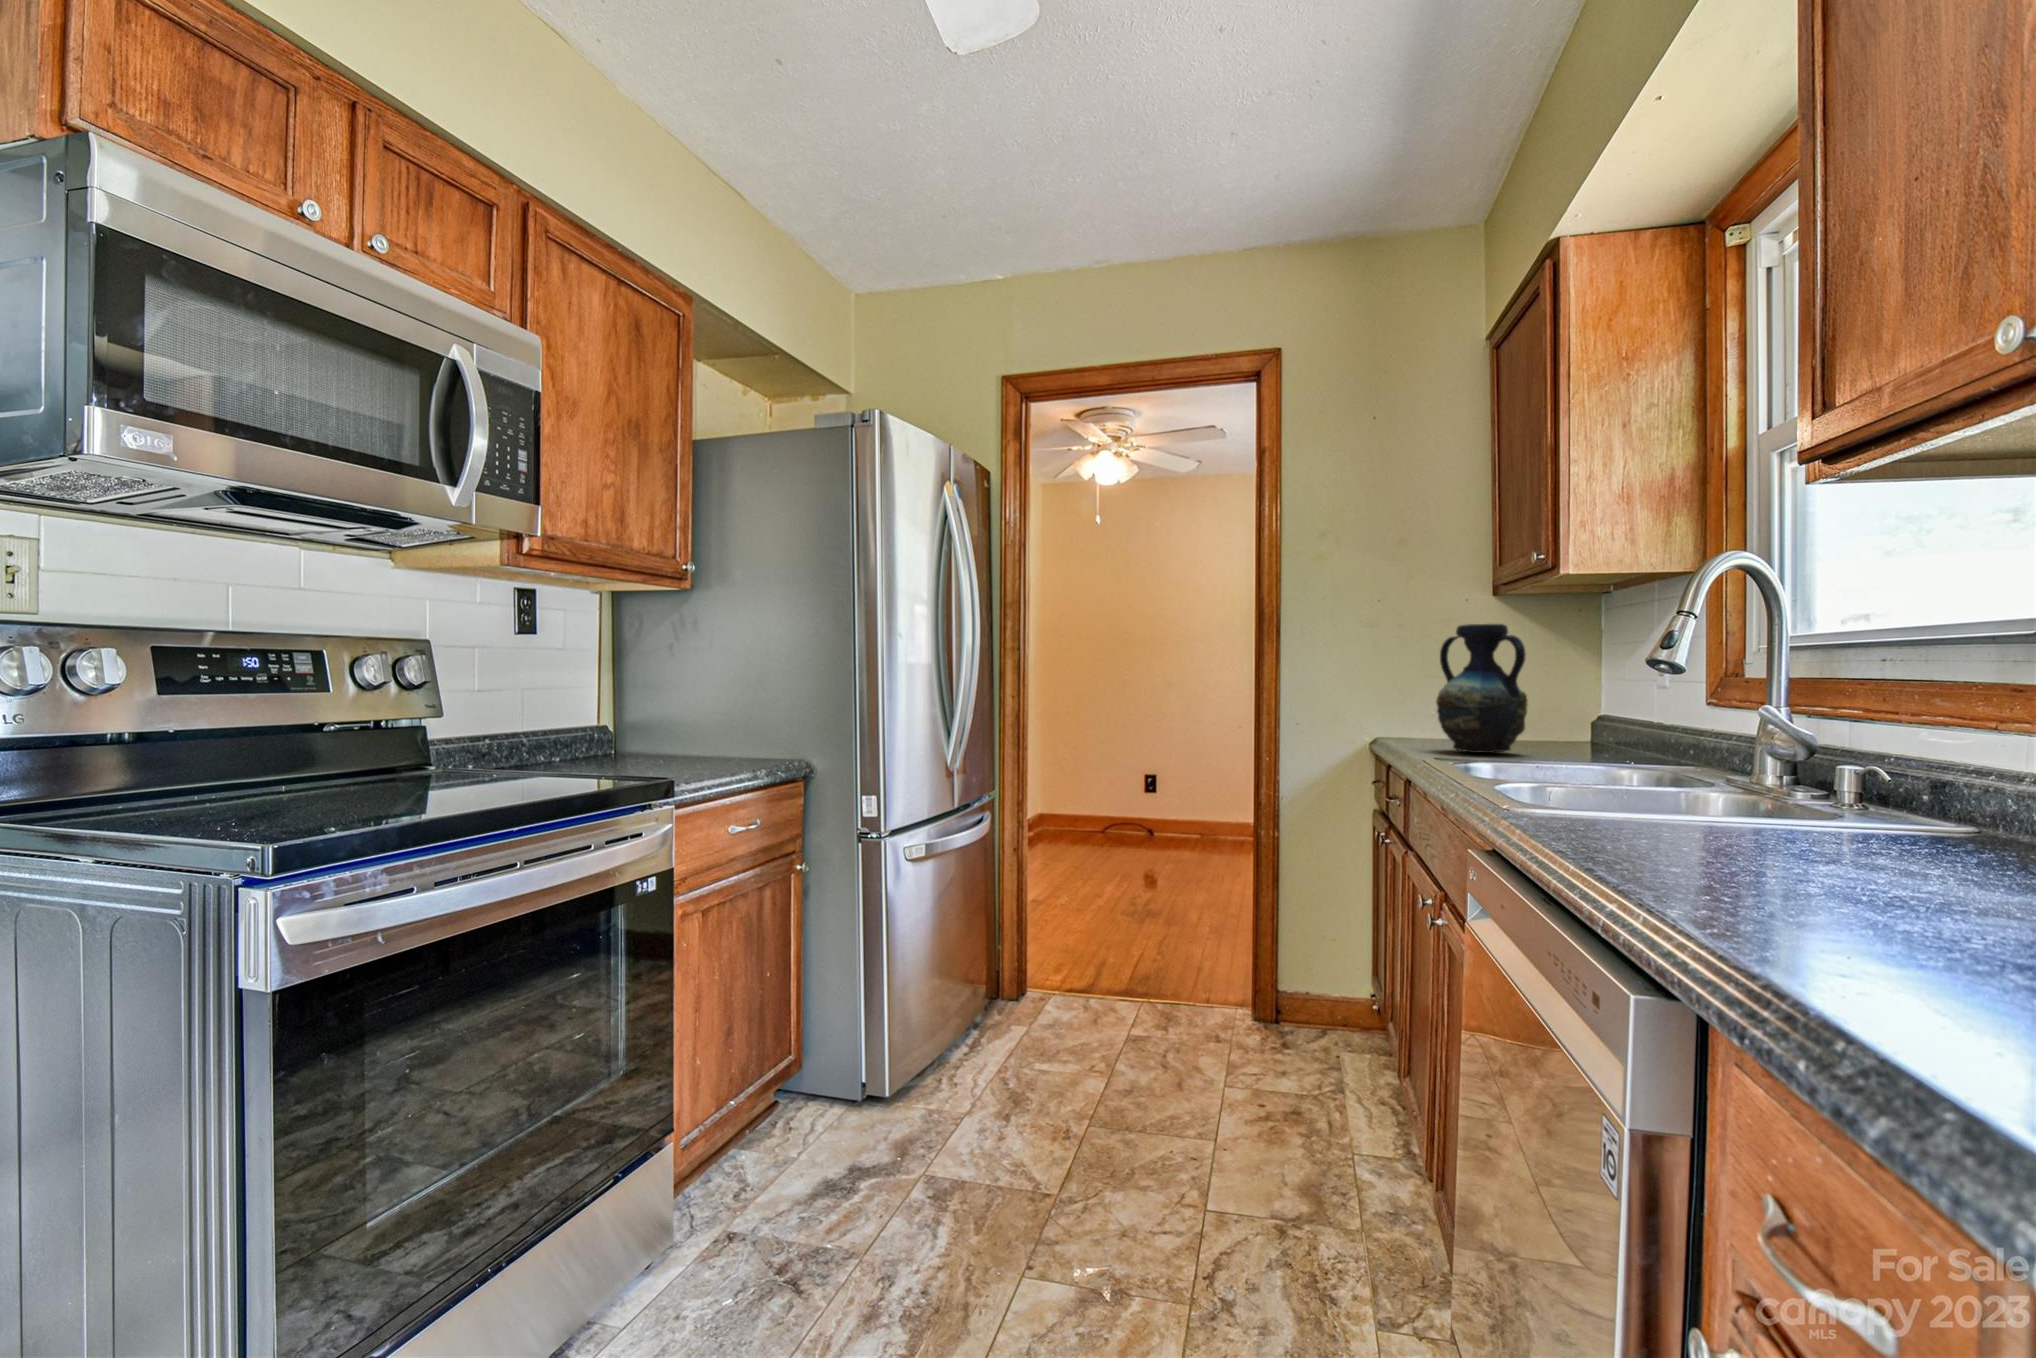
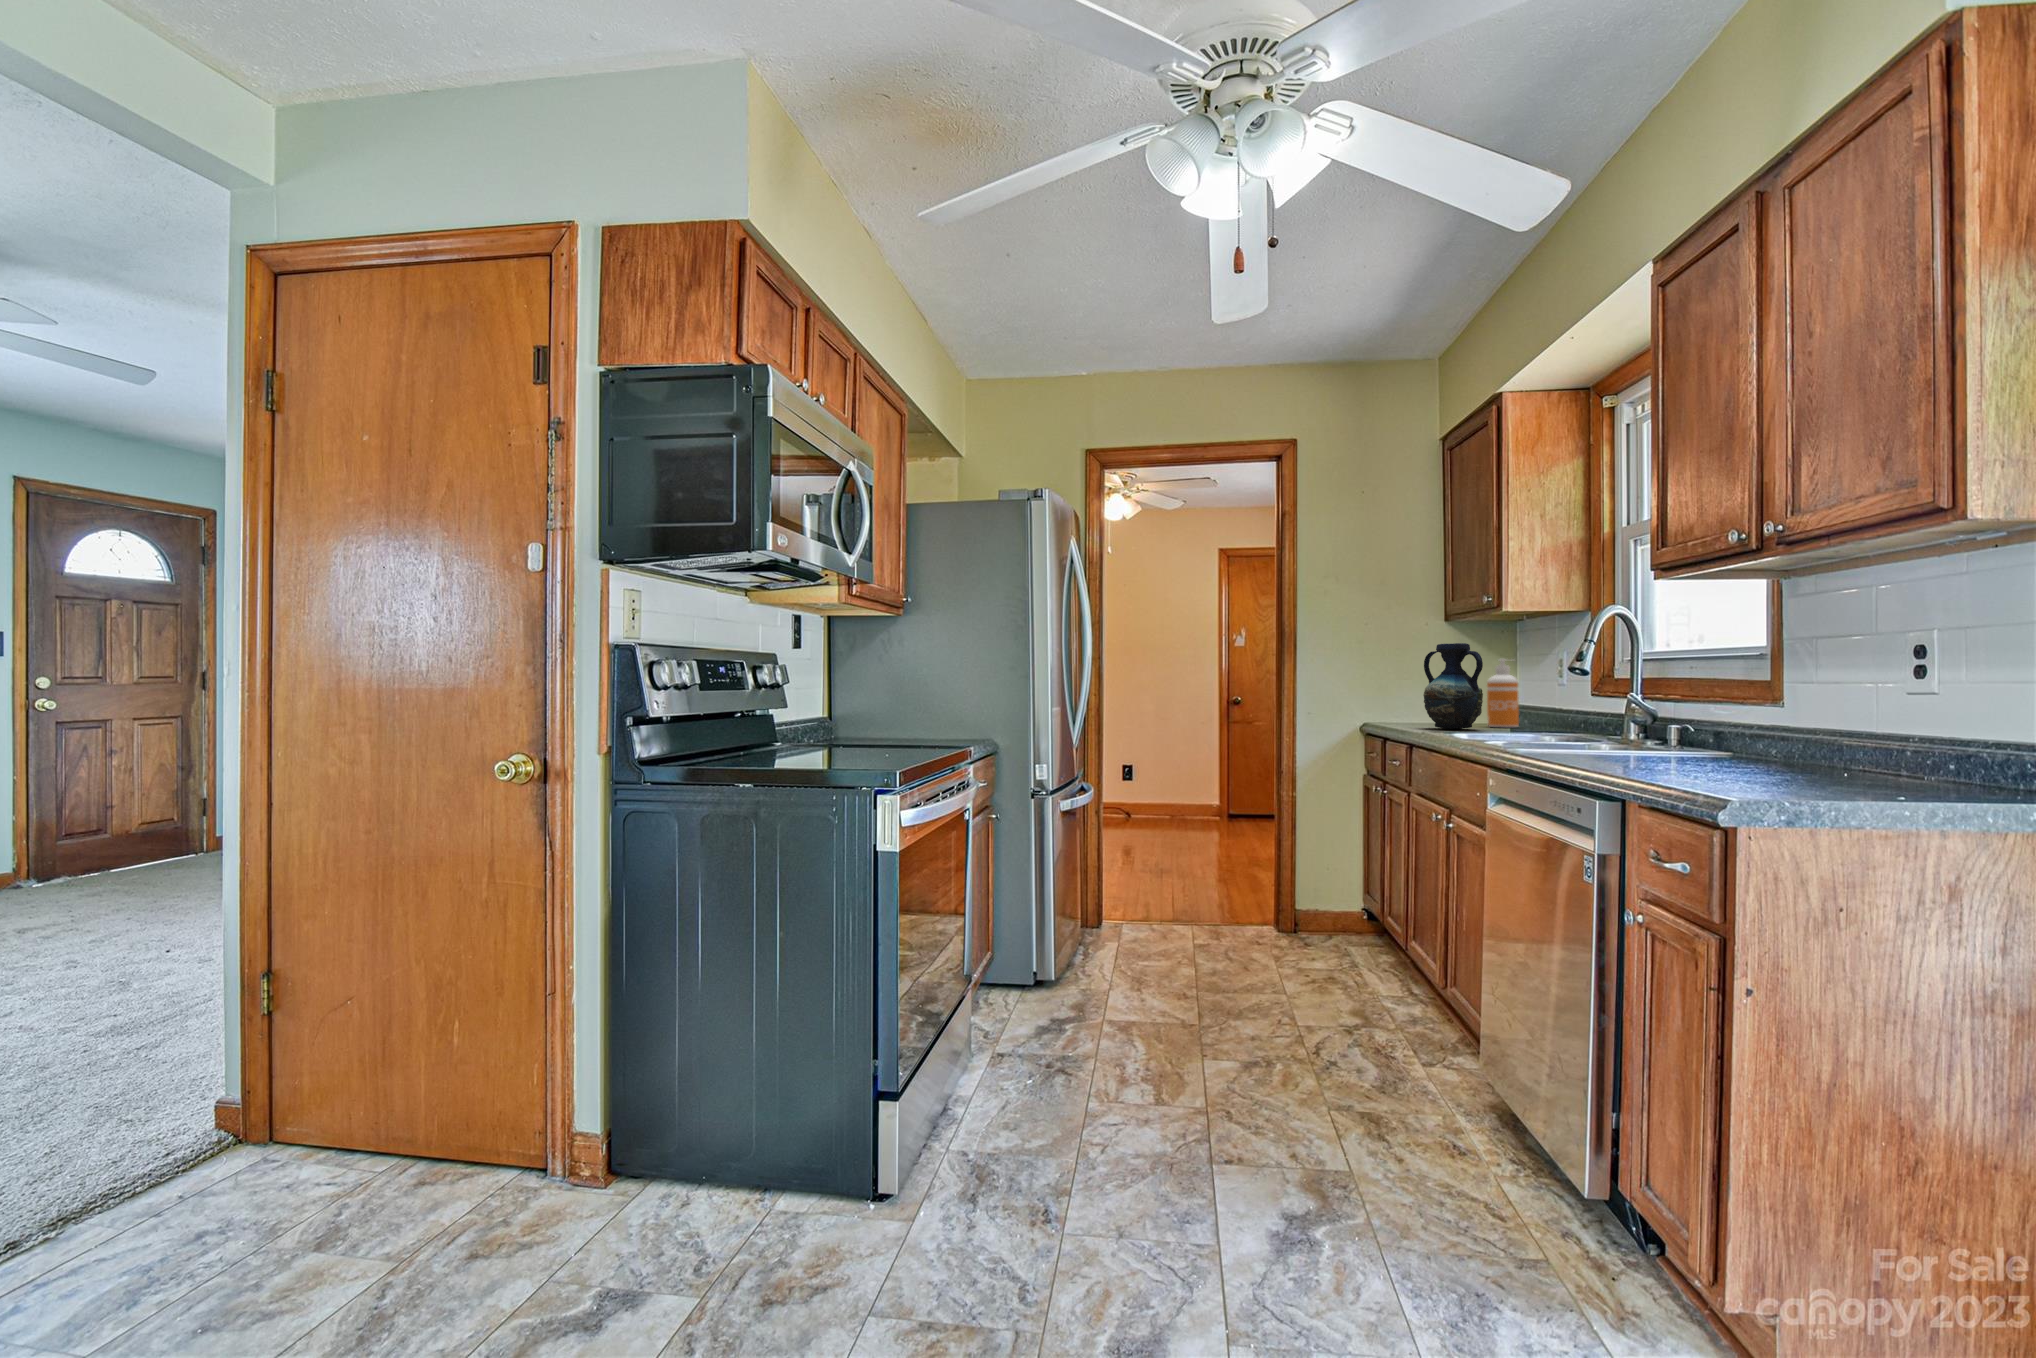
soap dispenser: none [1543,647,1591,750] -> present [1487,659,1519,728]

